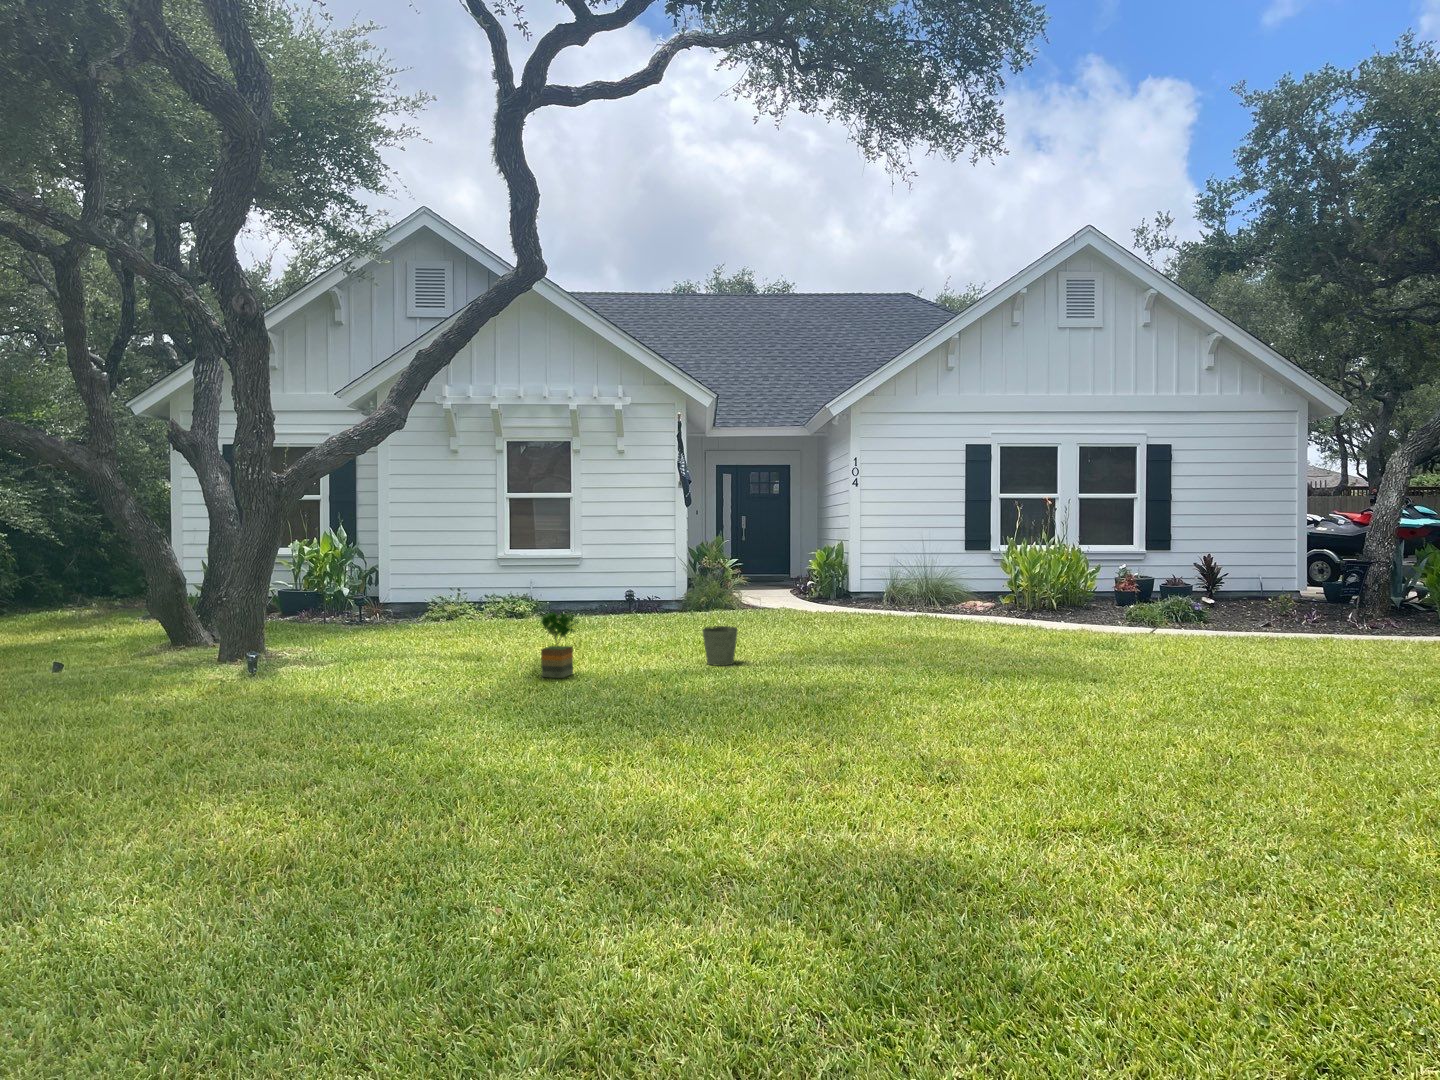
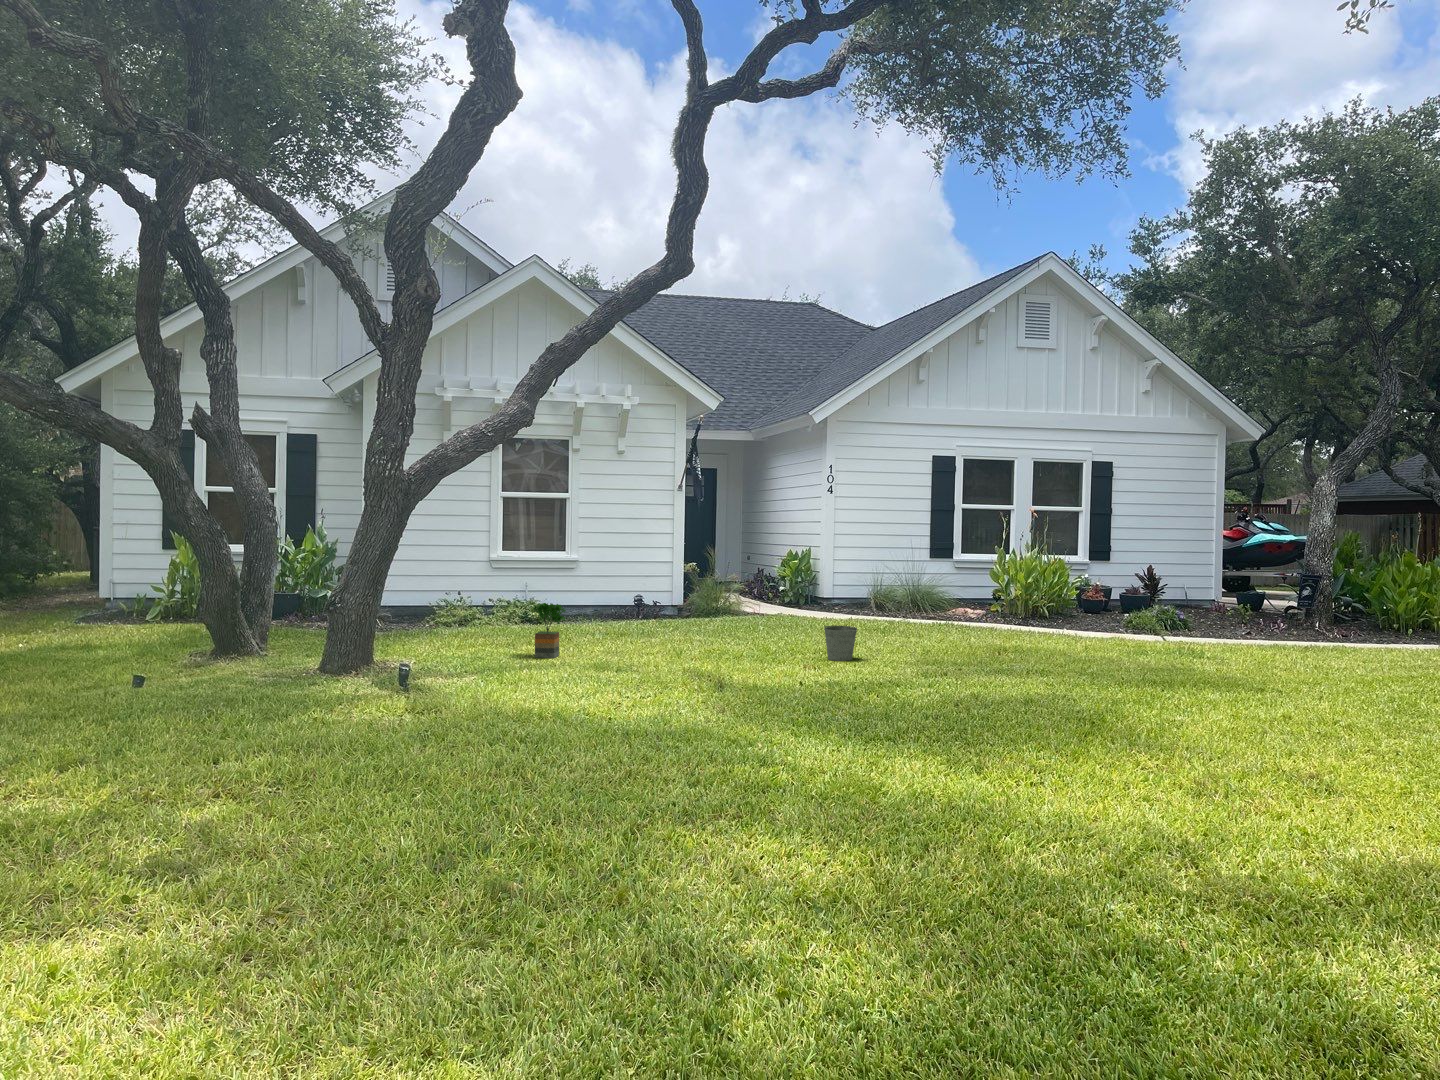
potted tree: present [541,612,579,678] -> present [532,603,566,658]

